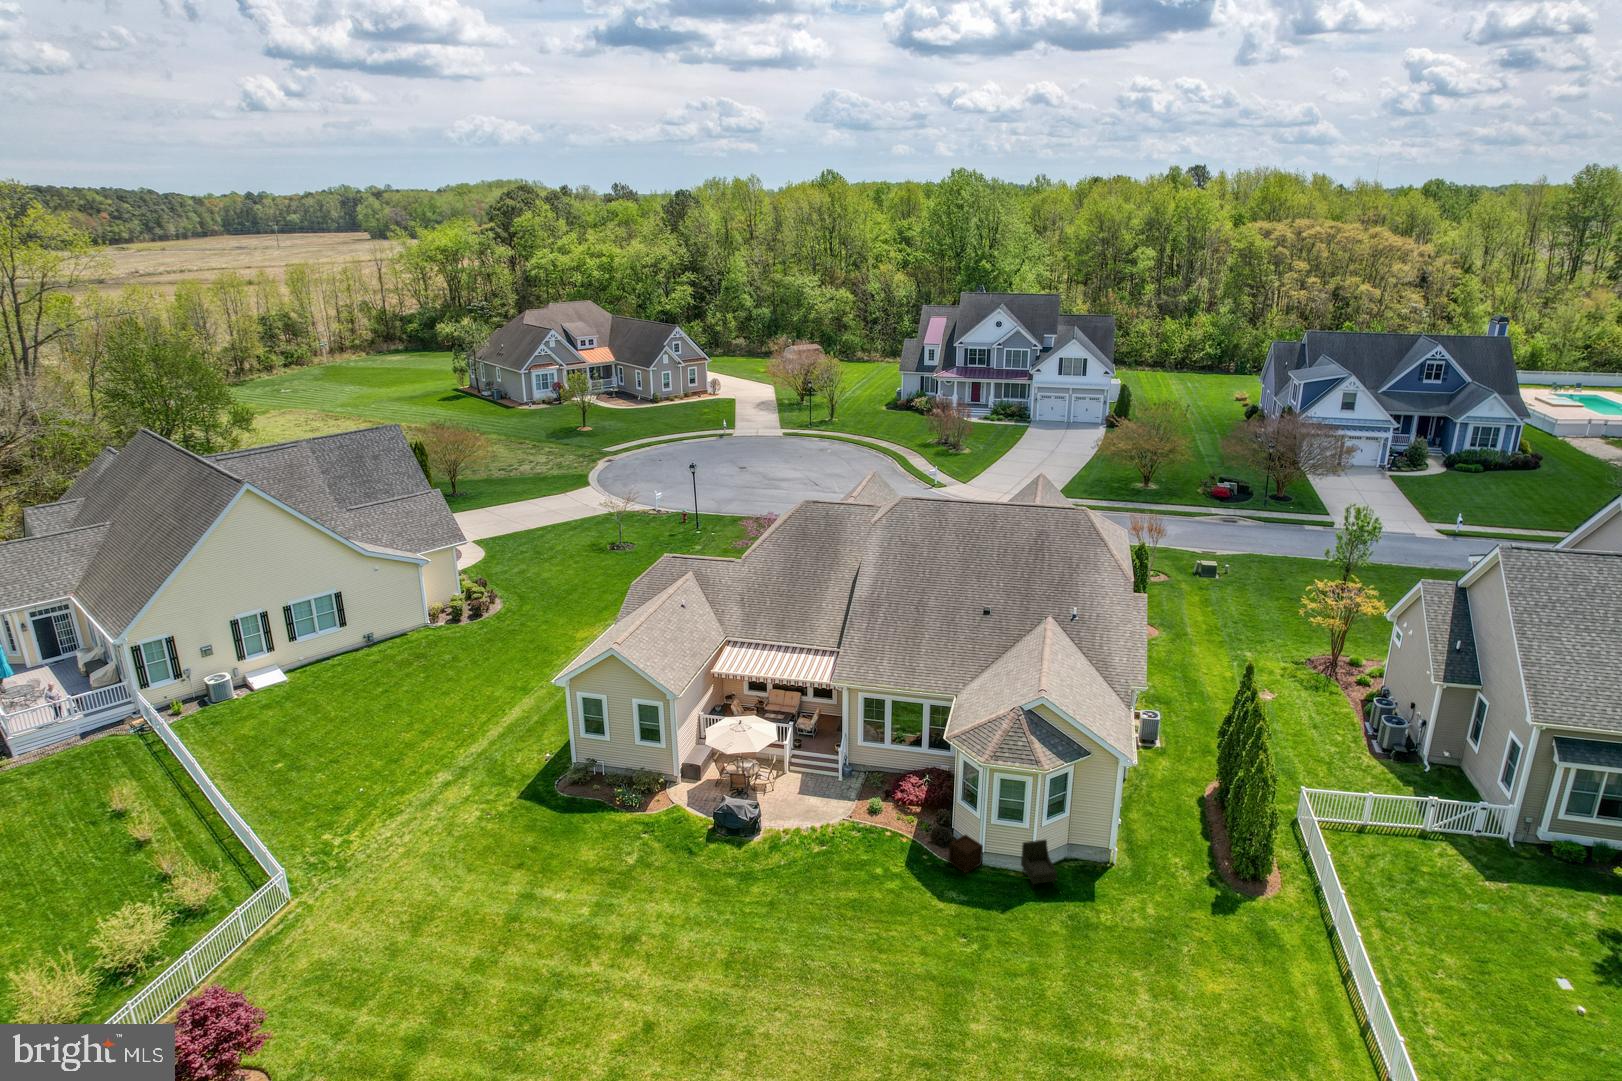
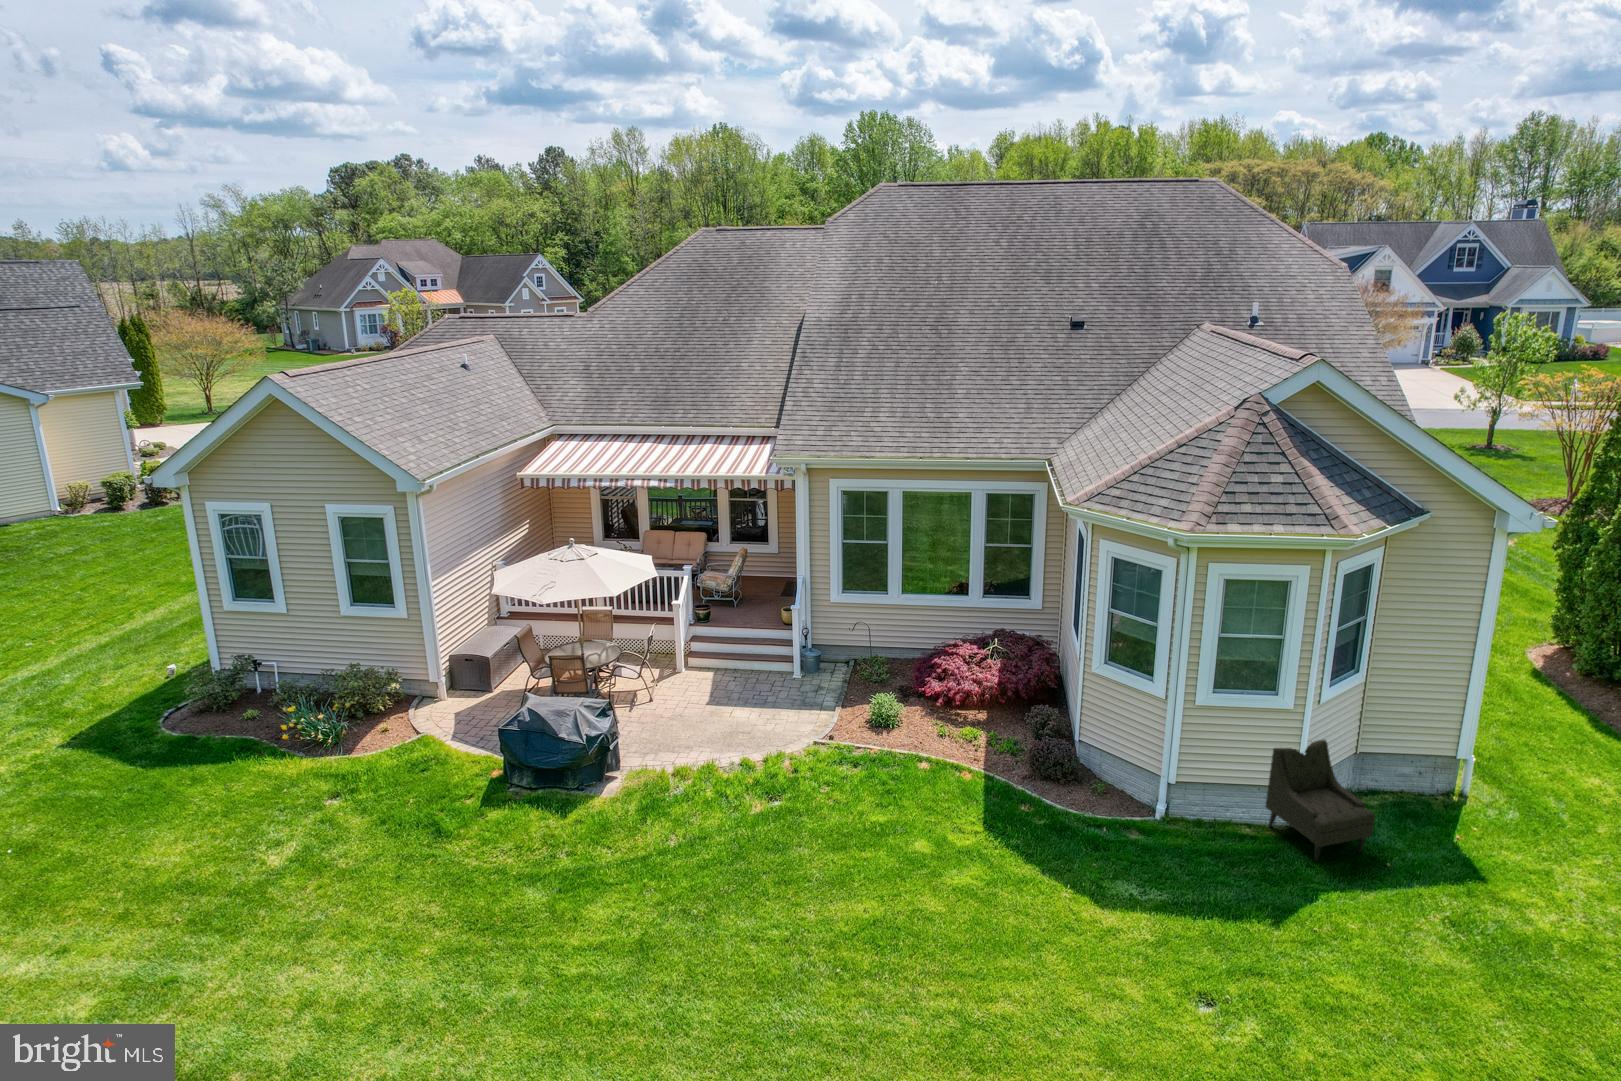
wooden crate: present [948,835,983,873] -> none [1084,746,1170,837]

